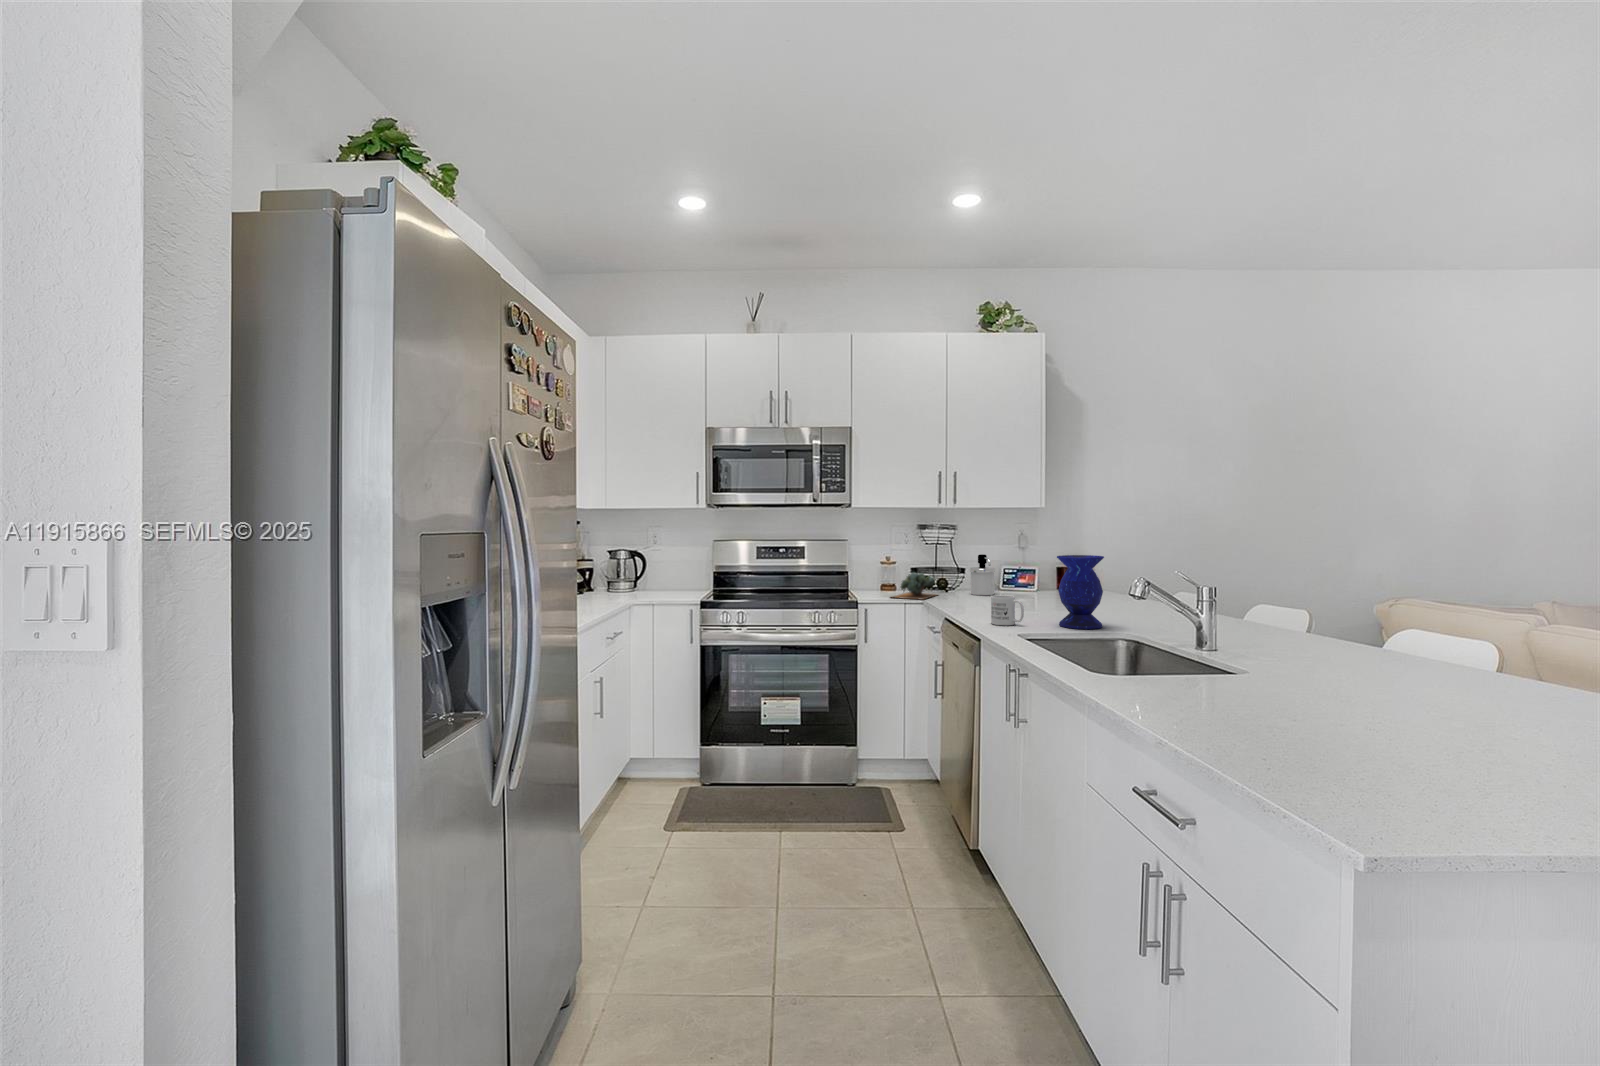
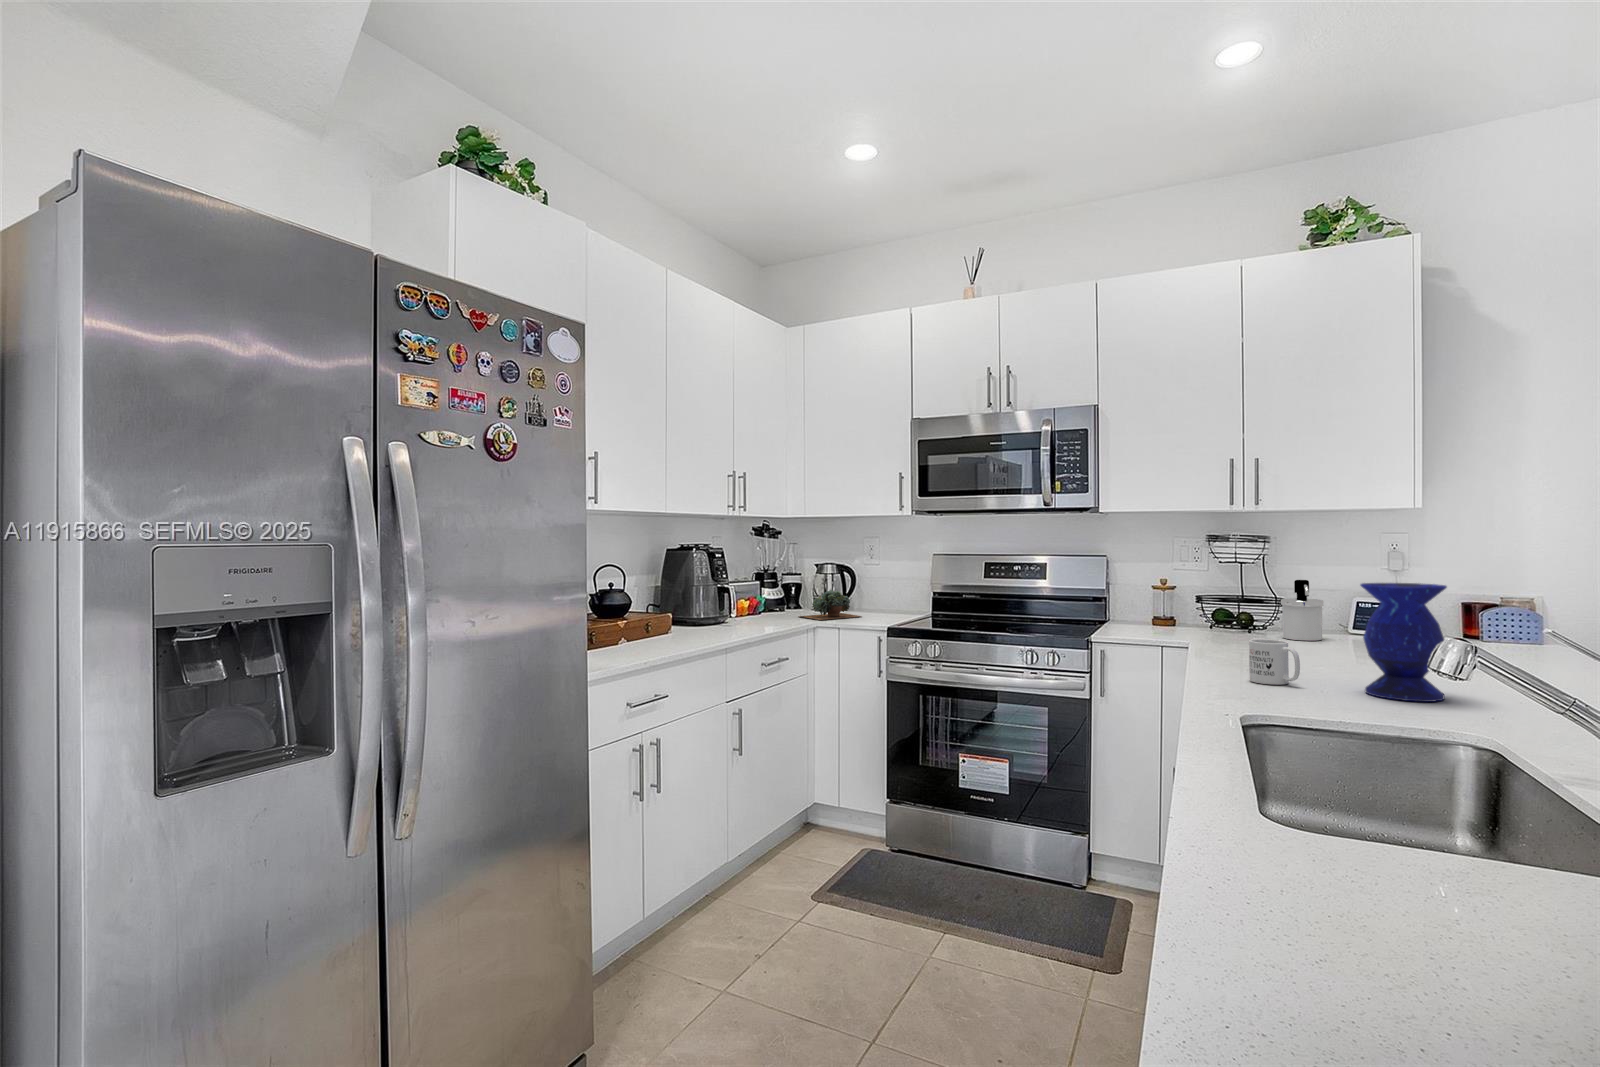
succulent plant: present [892,572,937,600] -> present [798,590,861,620]

